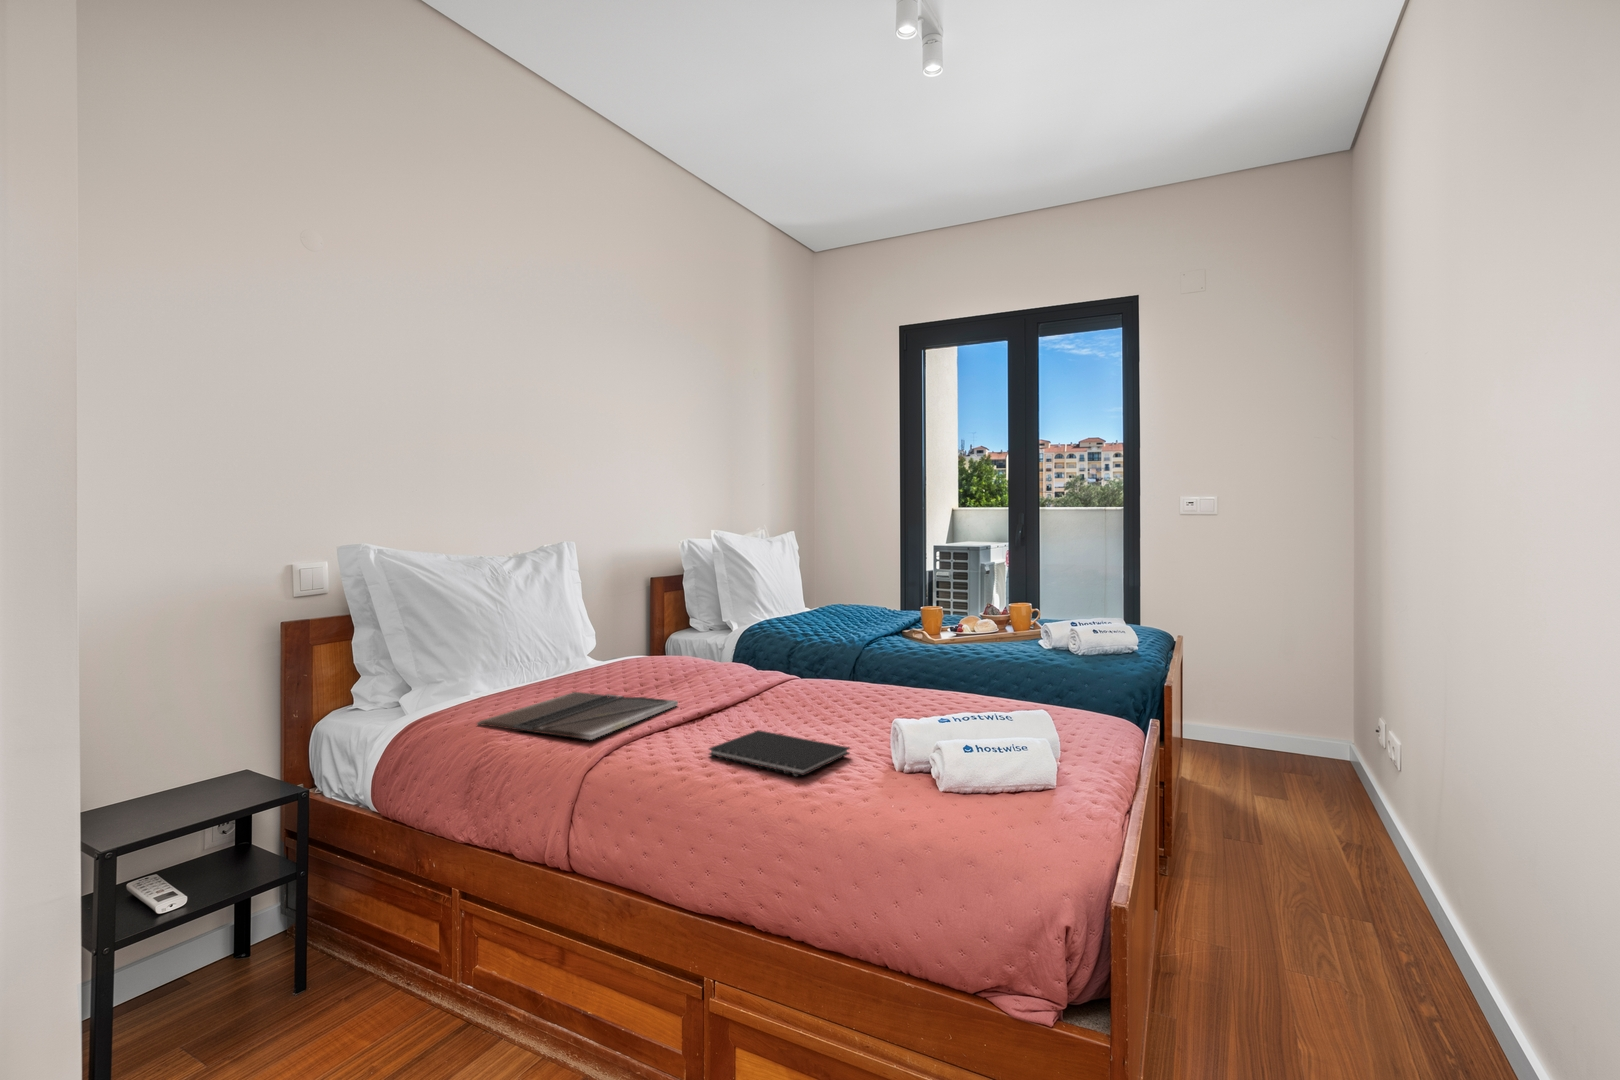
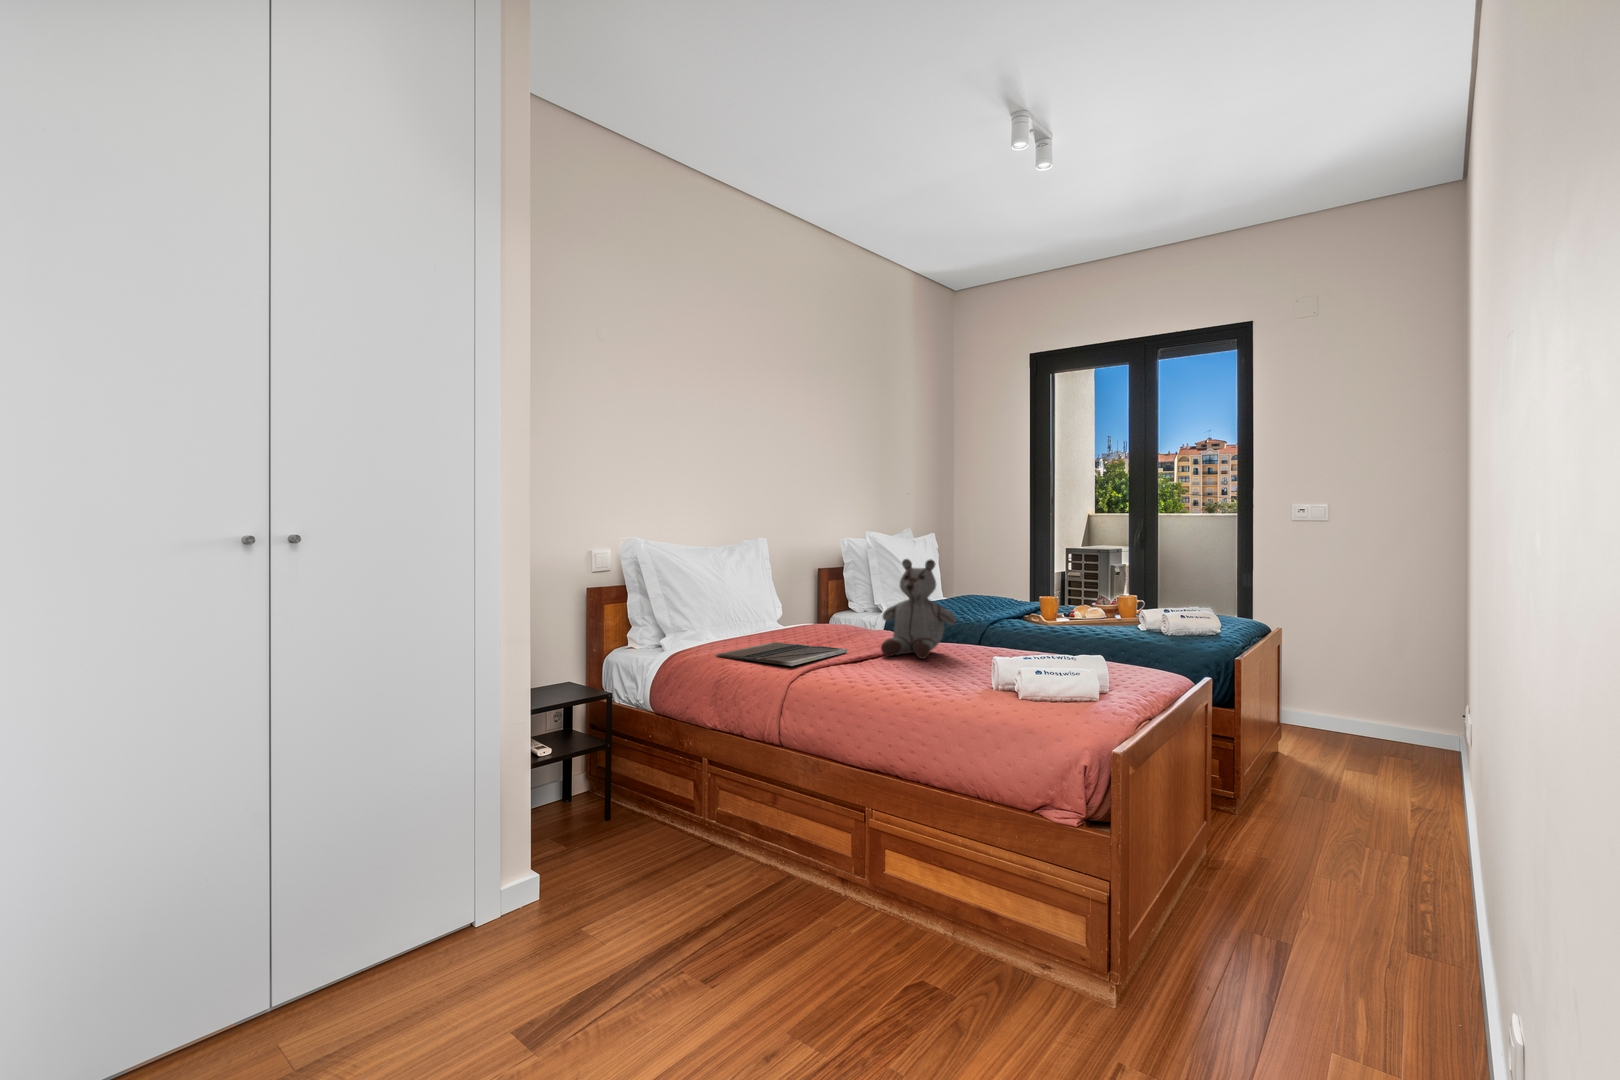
stuffed bear: none [726,571,829,713] -> present [881,559,956,659]
notebook: present [709,730,849,776] -> none [869,666,965,689]

